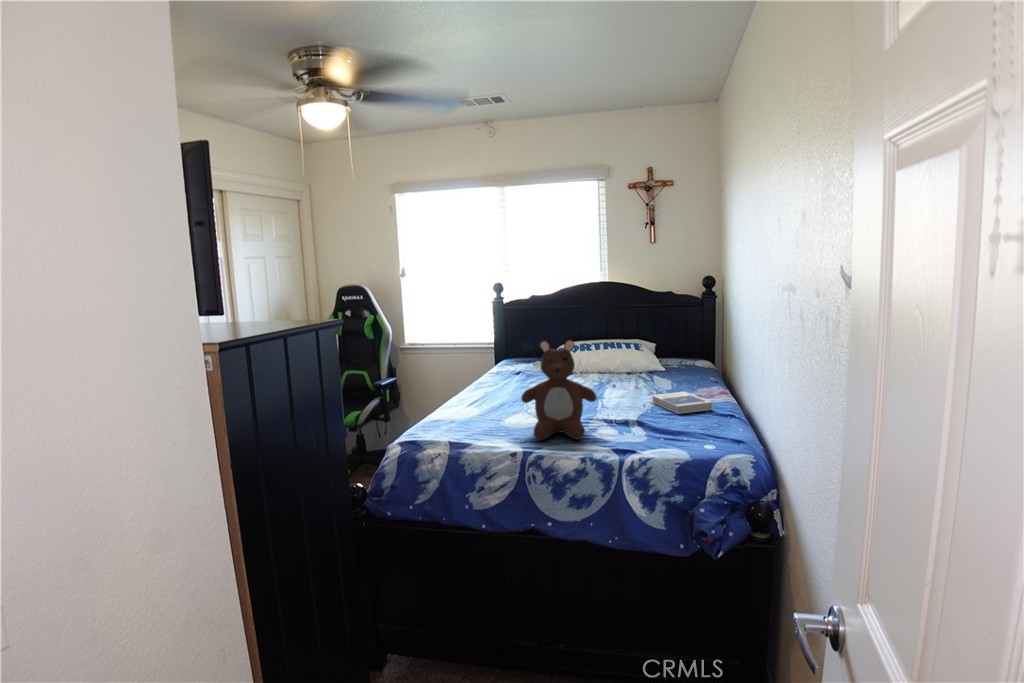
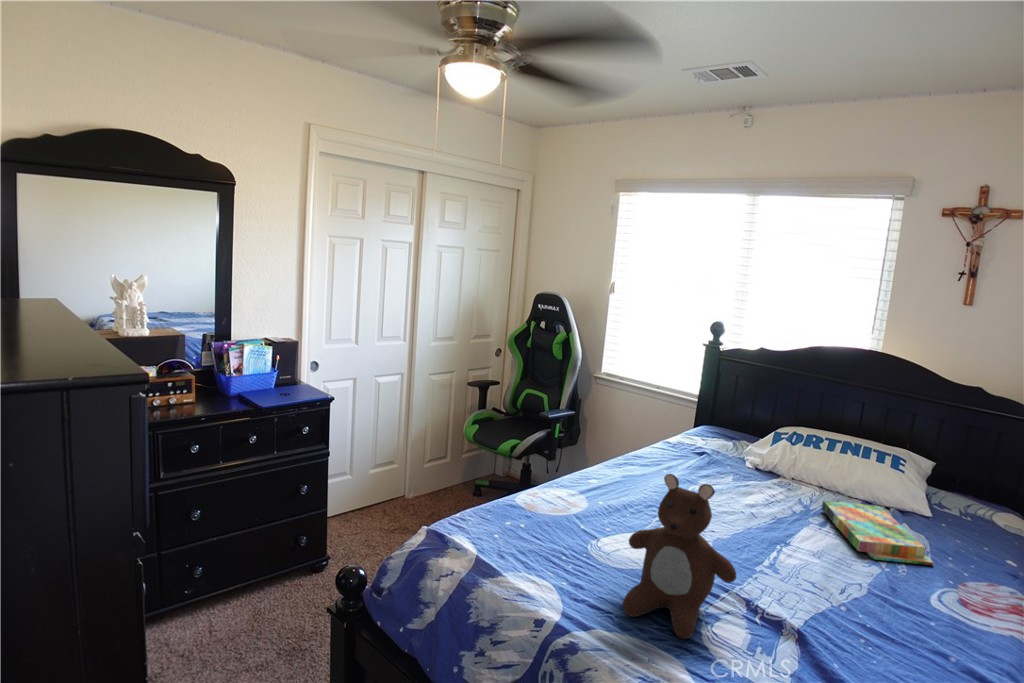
board game: none [609,370,680,392] -> present [822,501,933,565]
hardback book: present [651,391,713,414] -> none [859,574,965,648]

